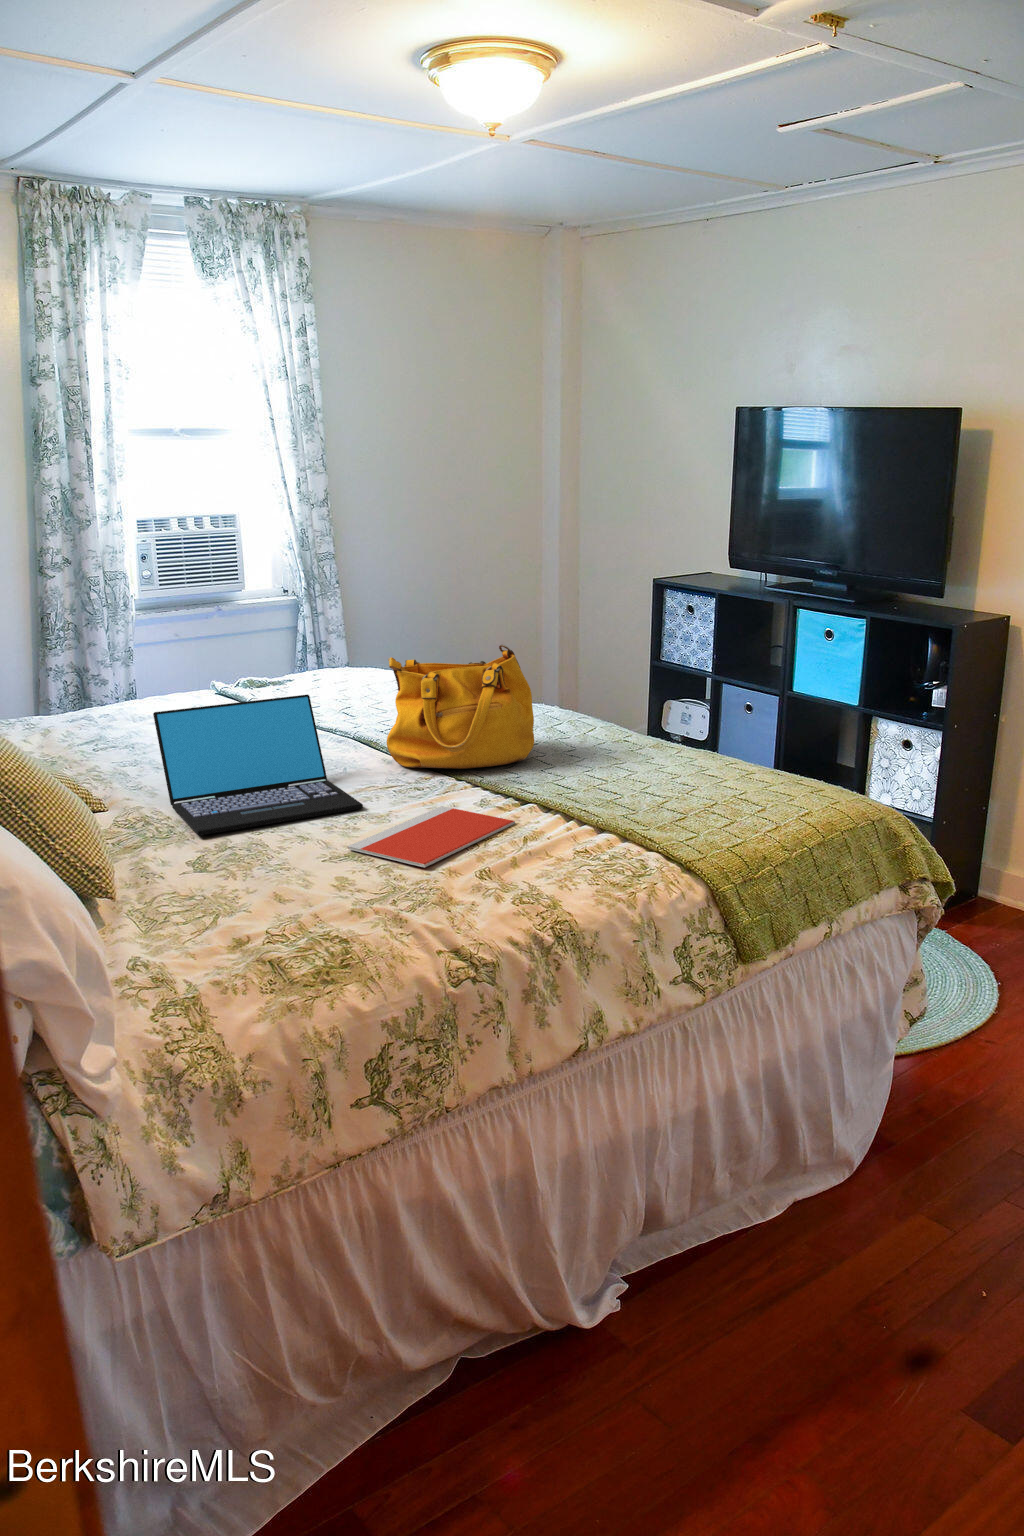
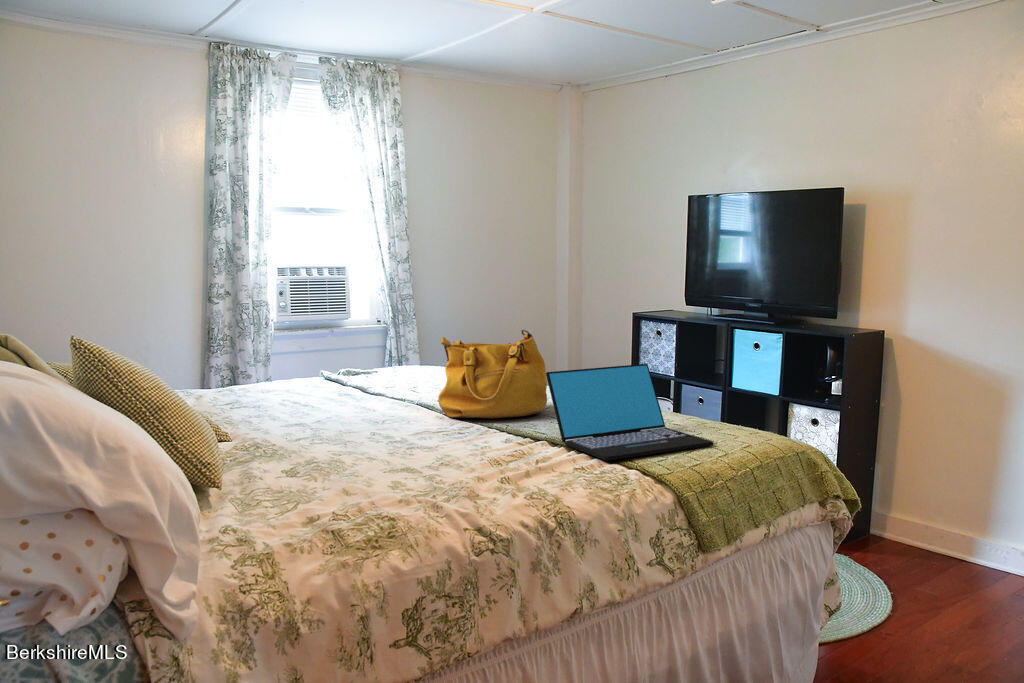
laptop: present [153,695,363,835] -> present [546,364,713,461]
notebook: present [348,806,515,868] -> none [402,440,530,475]

